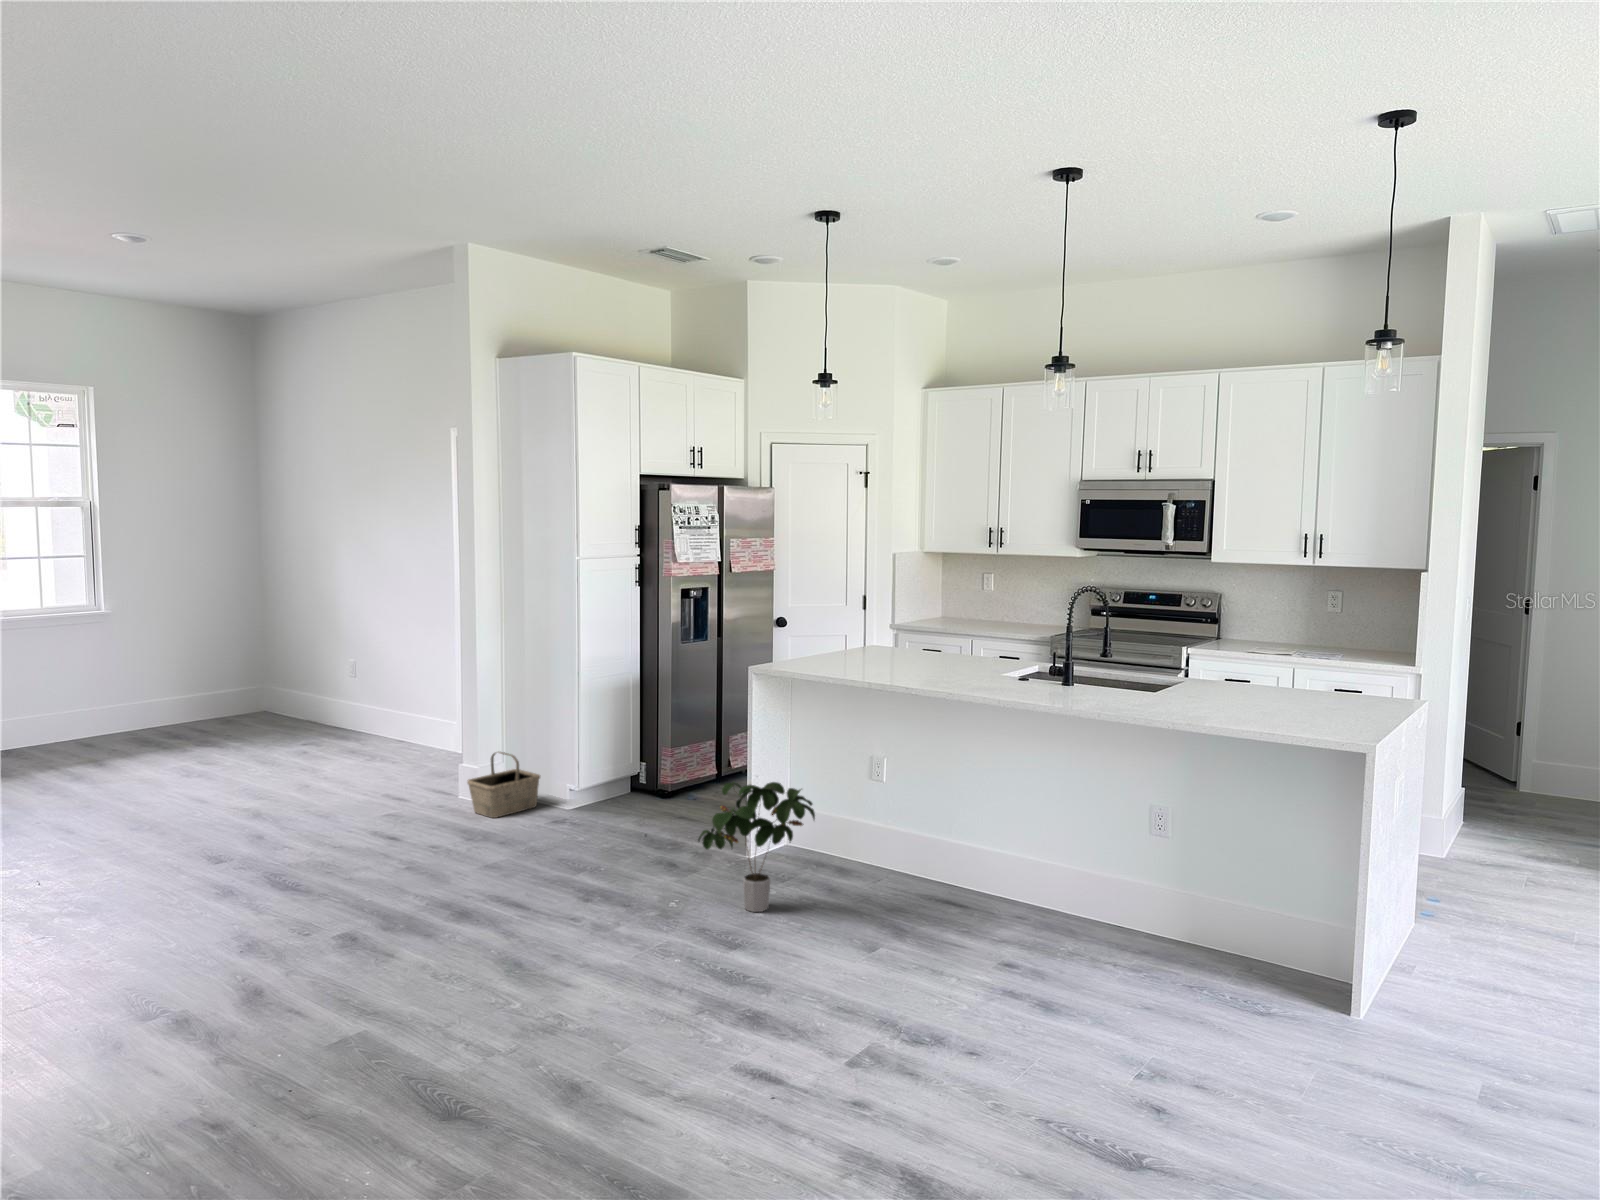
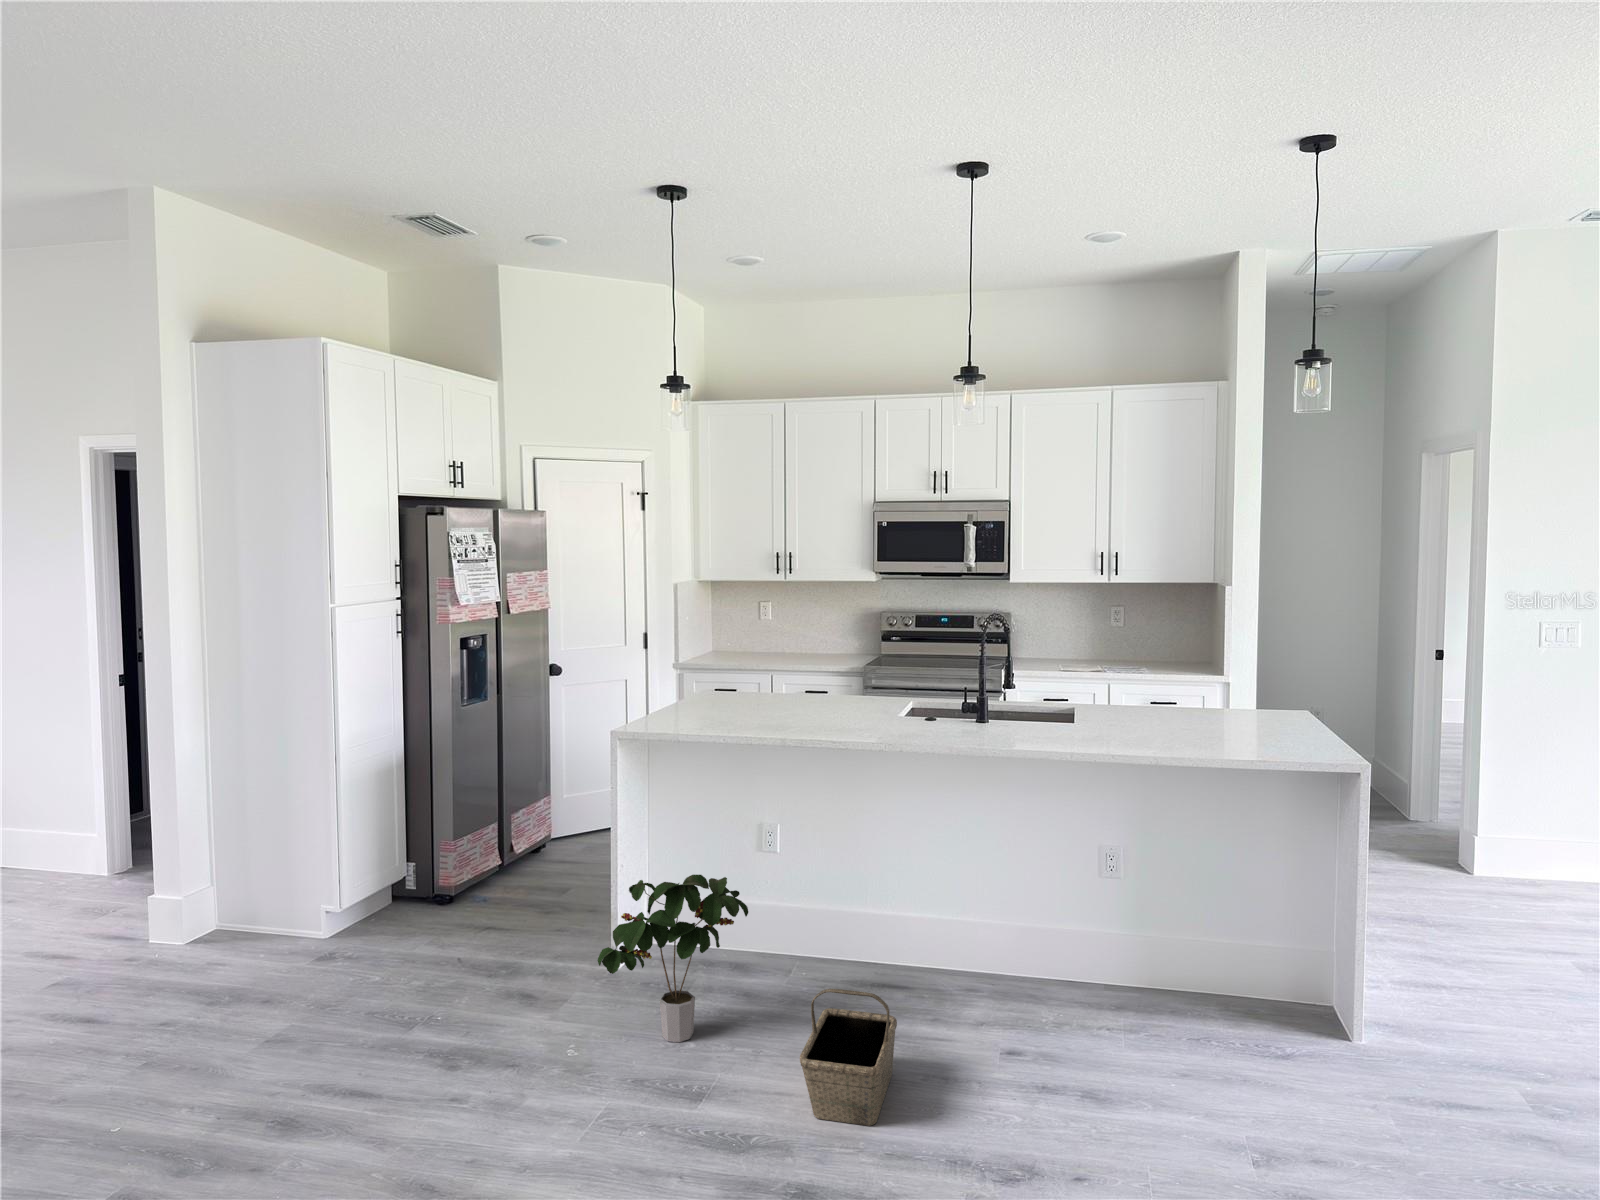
basket: present [467,752,540,818] -> present [800,989,897,1126]

